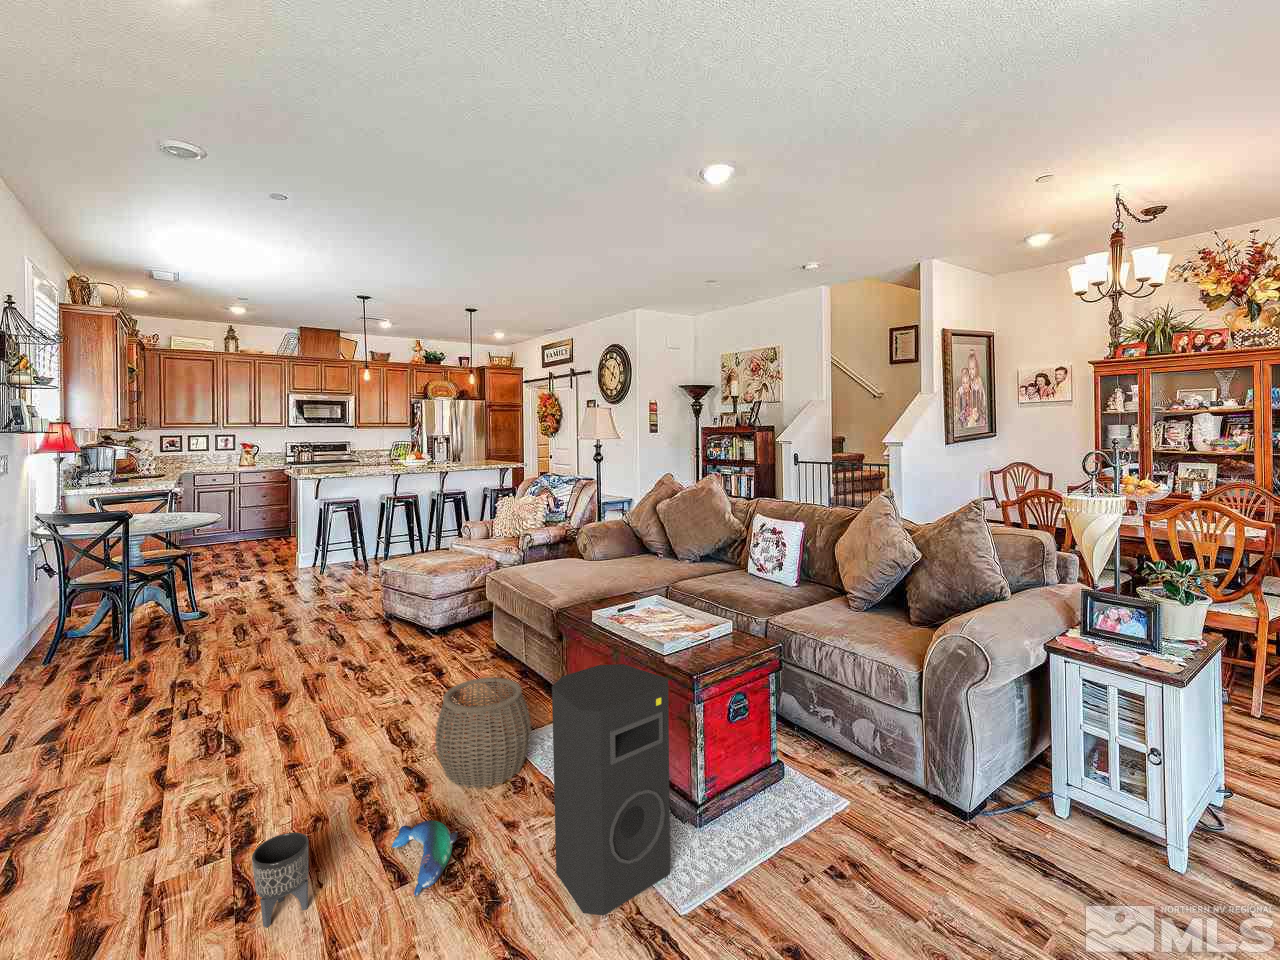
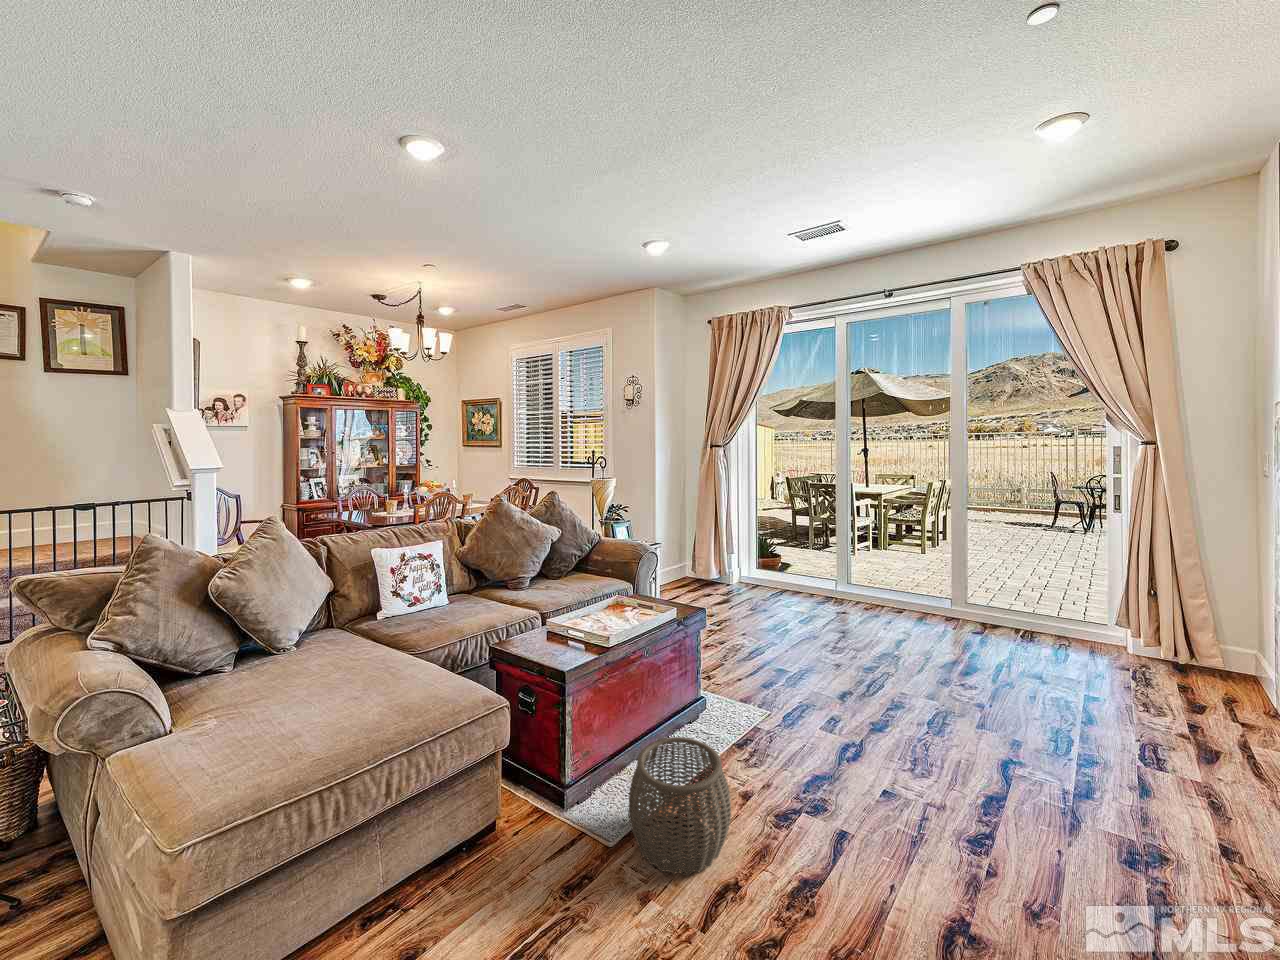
speaker: present [552,664,670,916] -> none [729,607,805,756]
plush toy: present [392,820,458,896] -> none [795,791,852,857]
planter: present [252,833,309,928] -> none [909,823,957,907]

